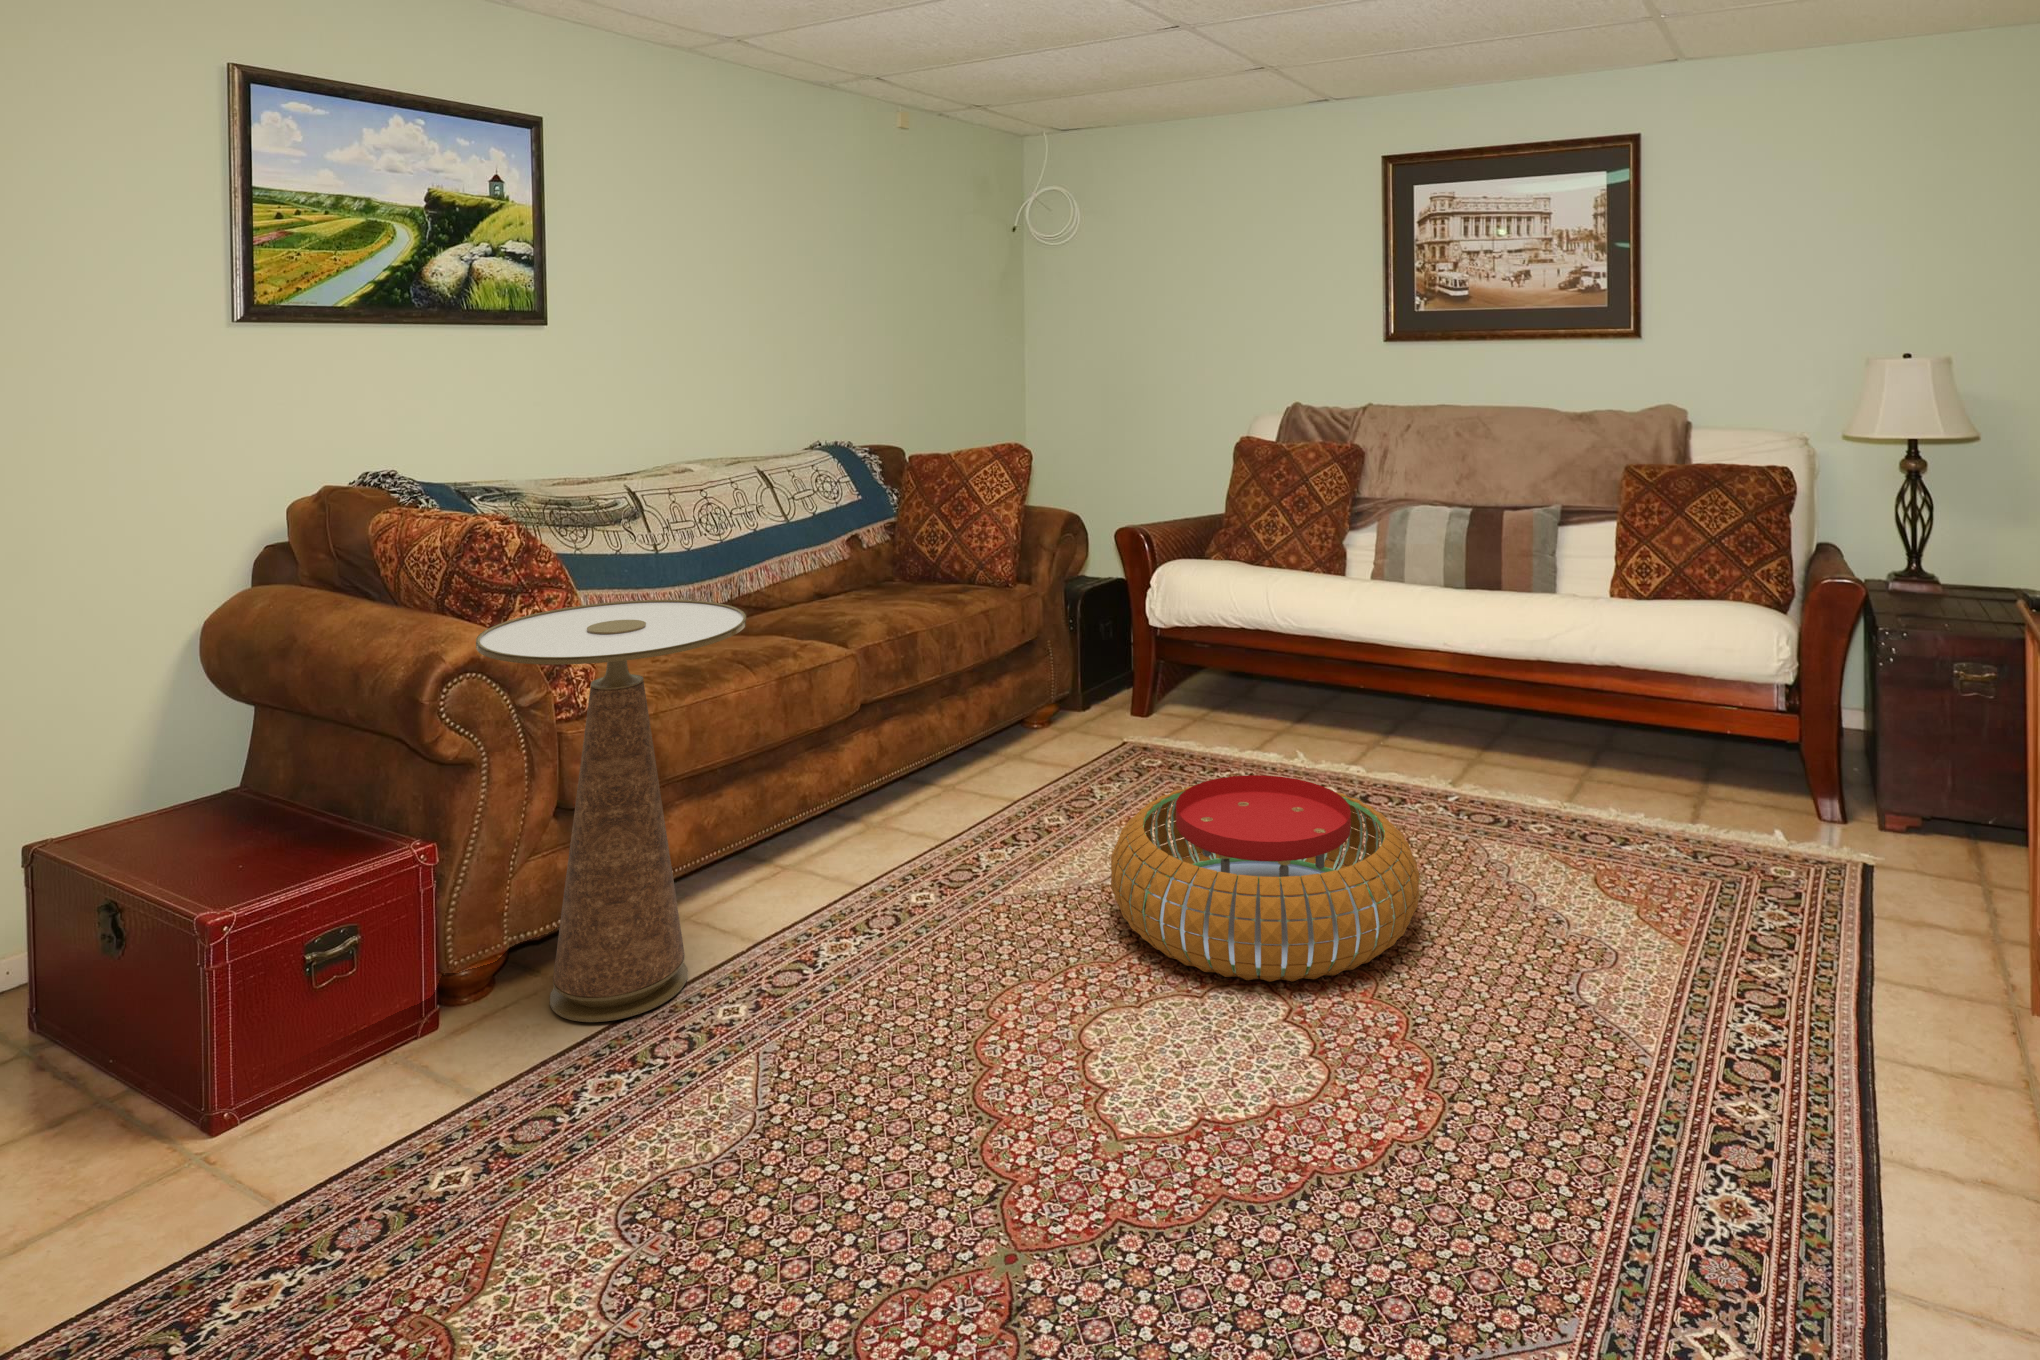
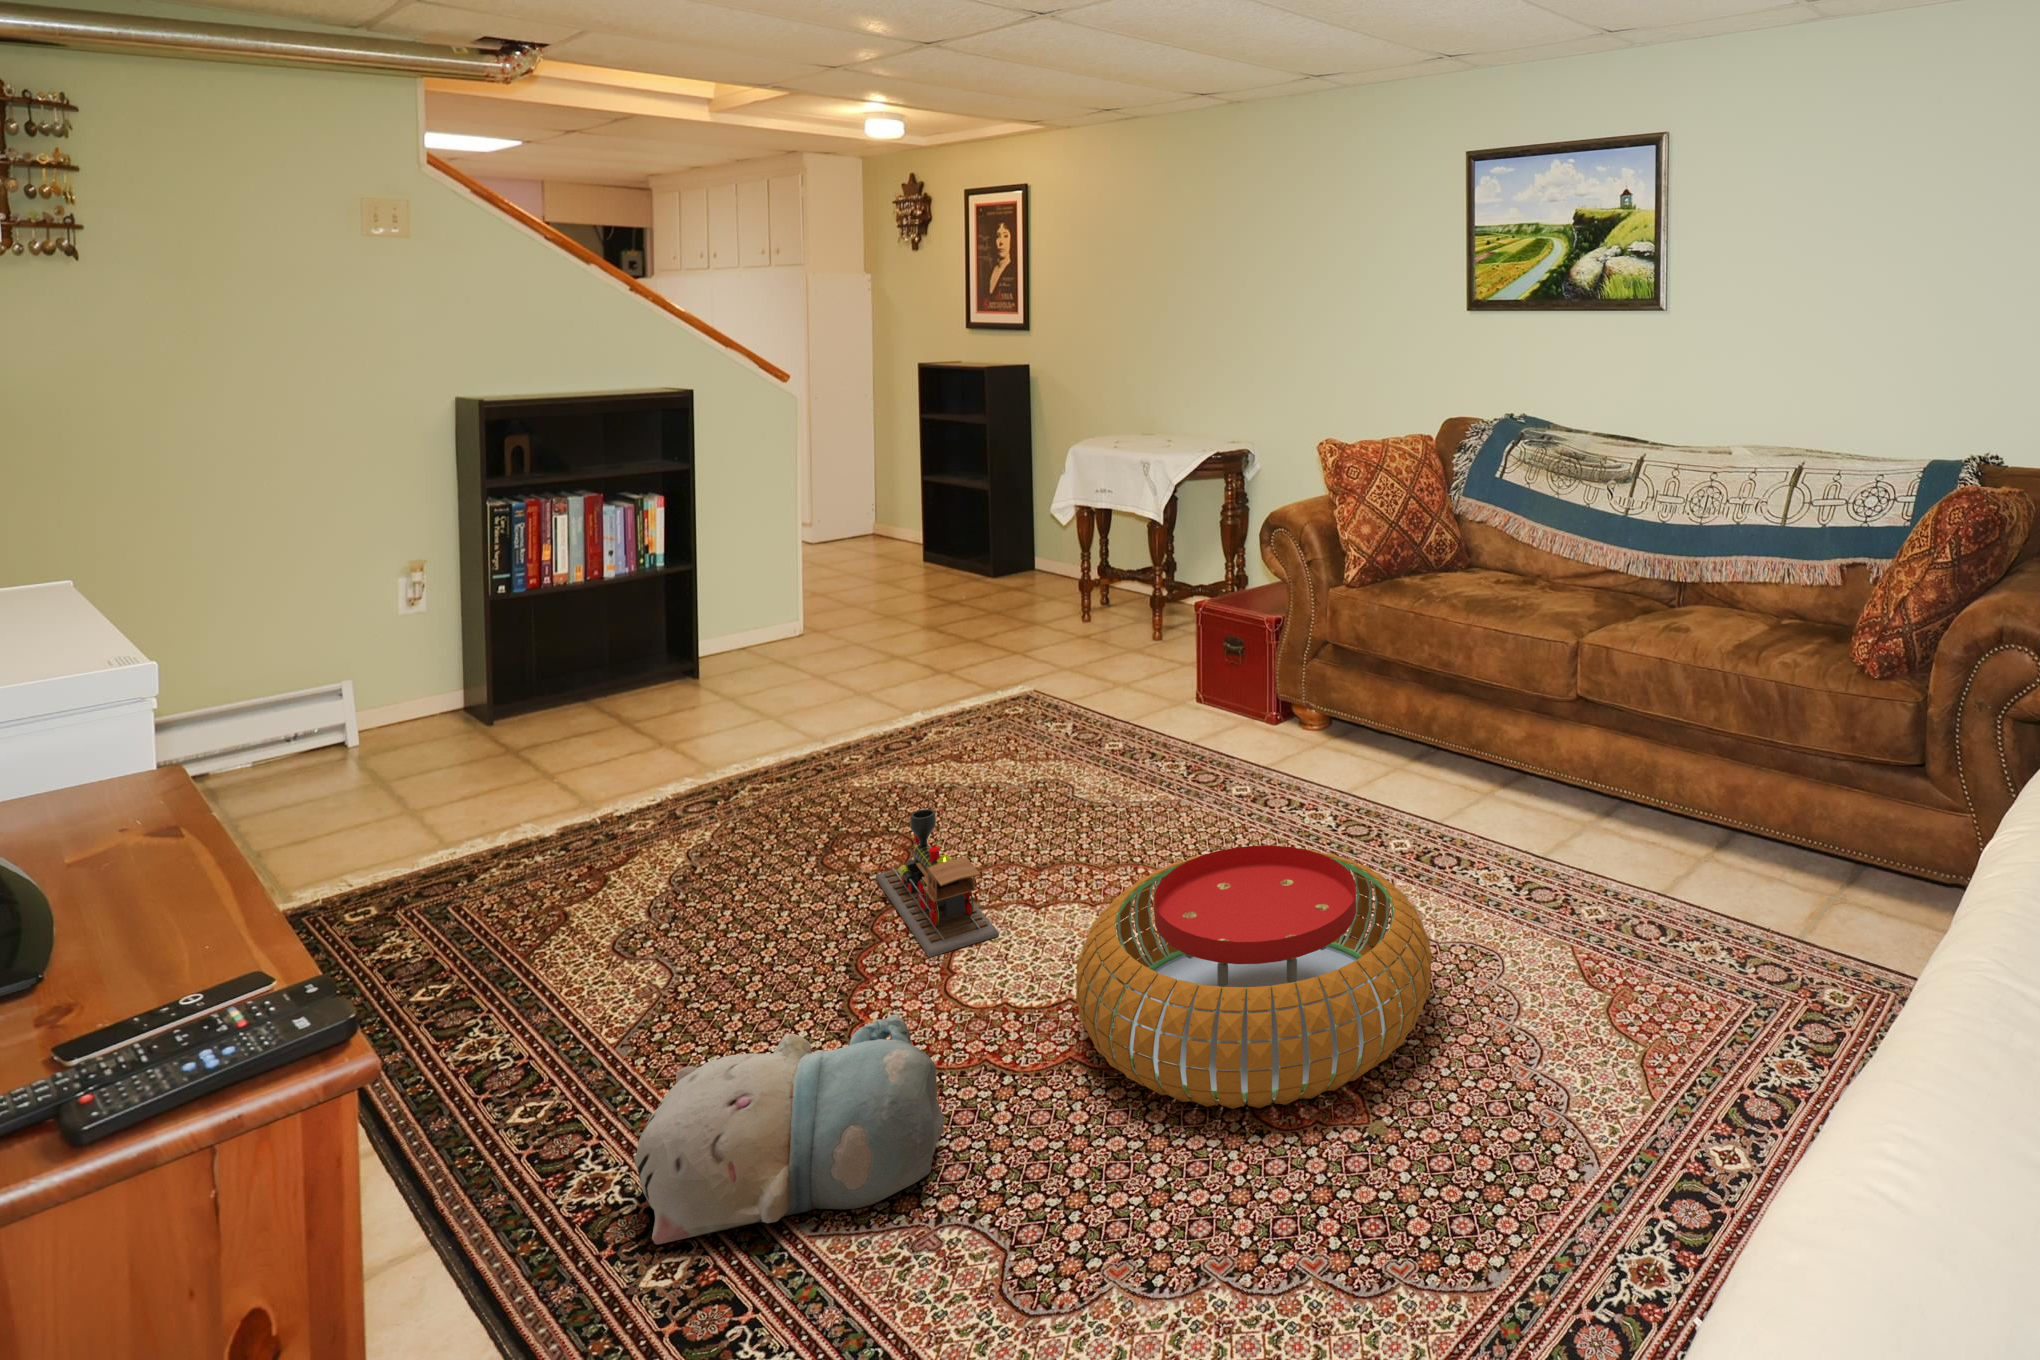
side table: present [476,600,747,1022] -> none [1183,508,1348,774]
plush toy: none [1503,934,1746,1149] -> present [634,1014,944,1245]
toy train: none [974,1019,1247,1274] -> present [876,809,999,957]

